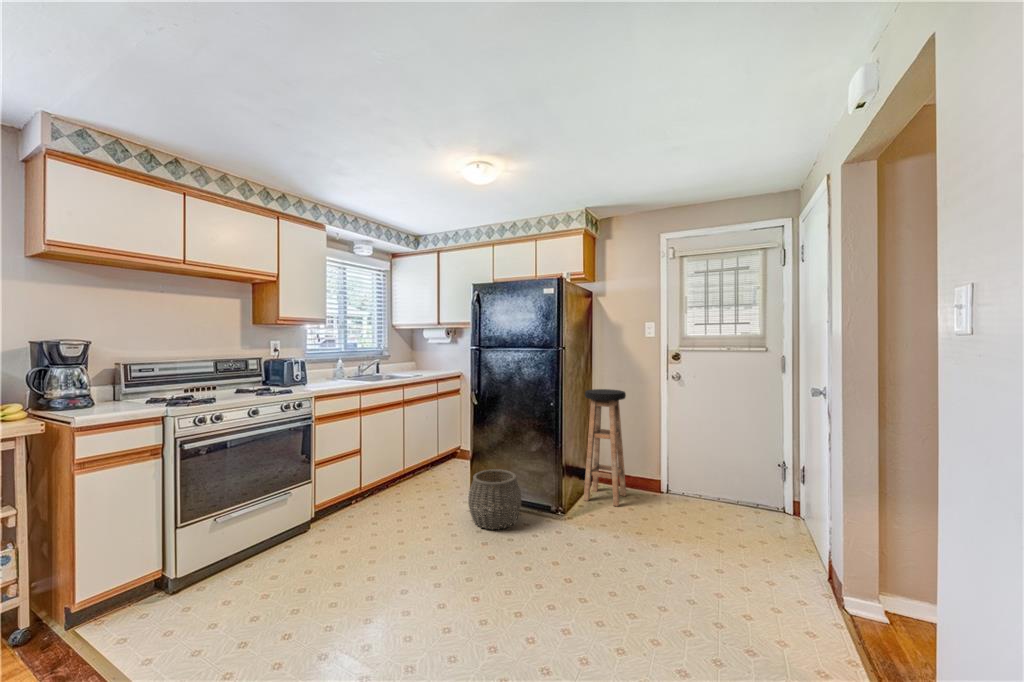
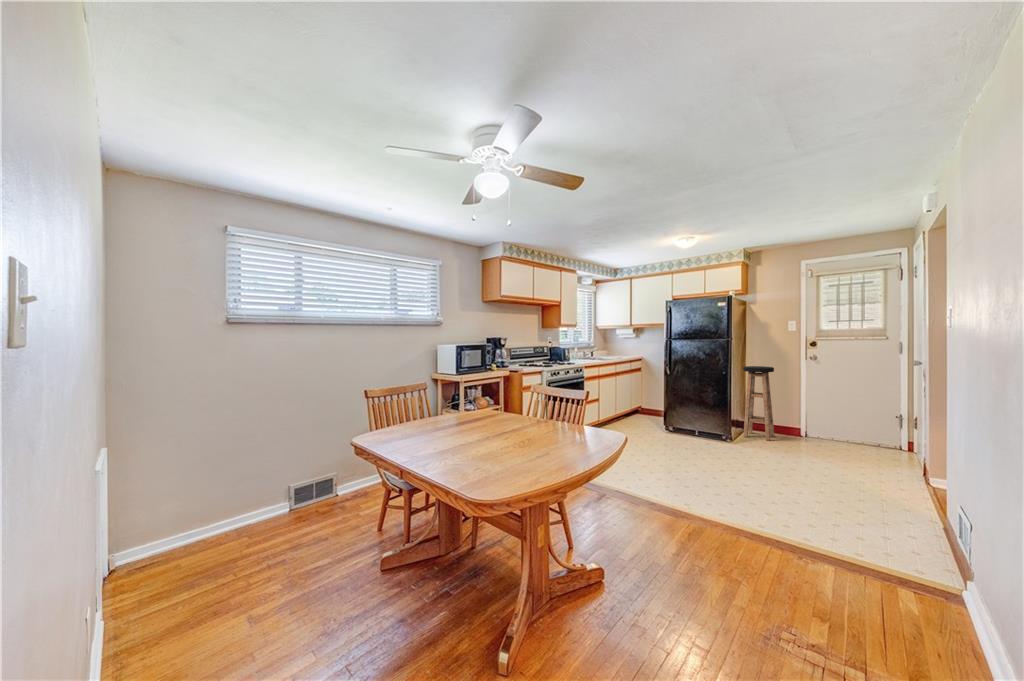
woven basket: present [468,469,521,529] -> none [670,412,705,444]

